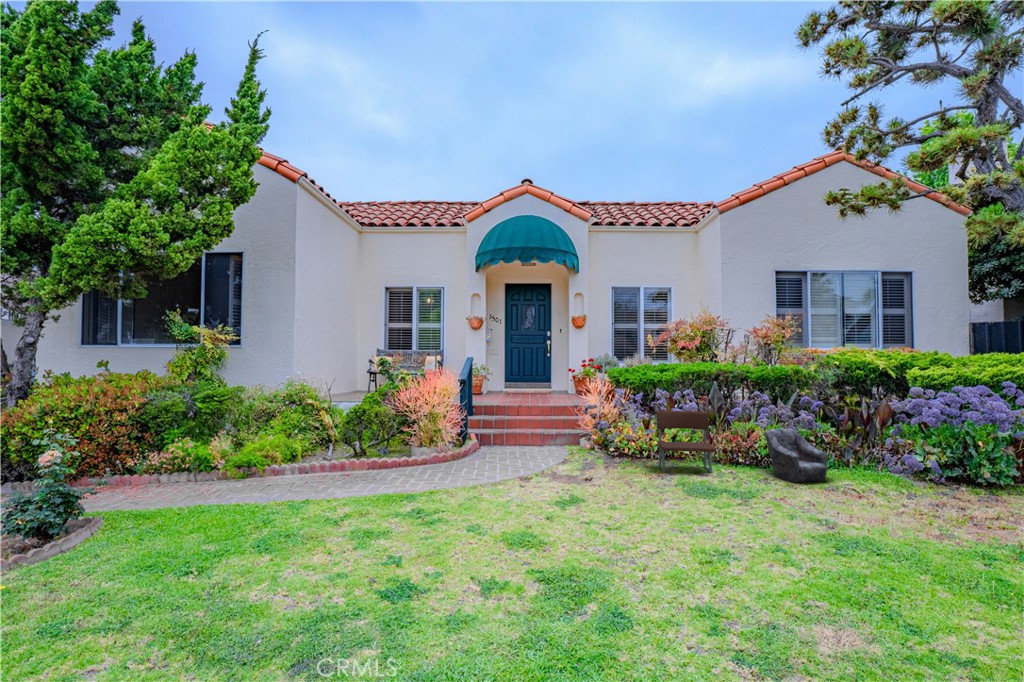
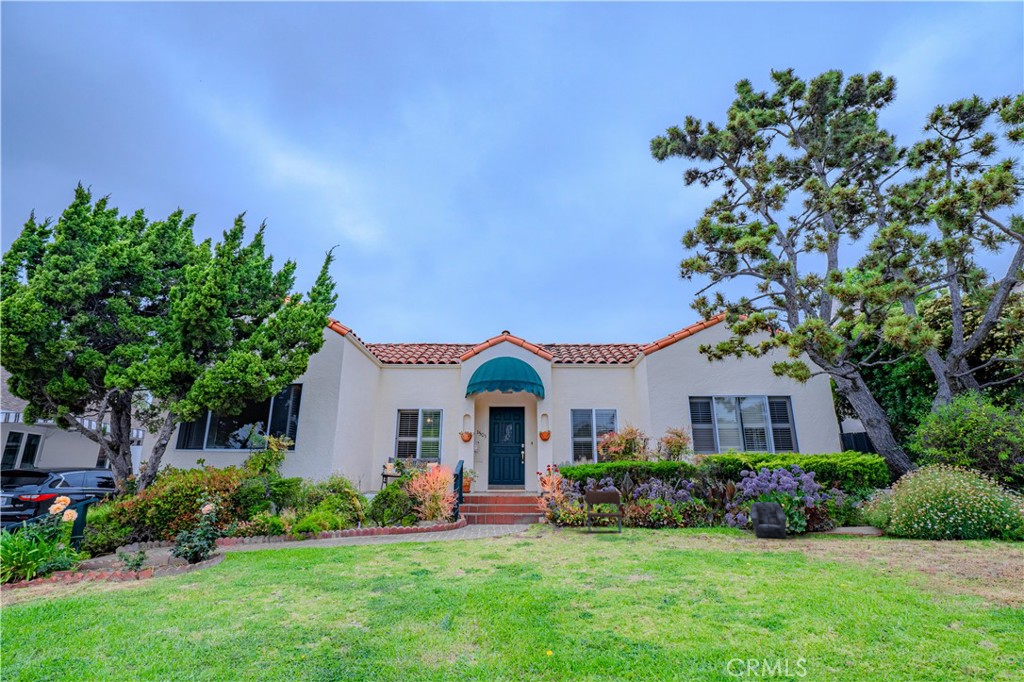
armchair: present [764,429,828,483] -> present [750,502,787,539]

